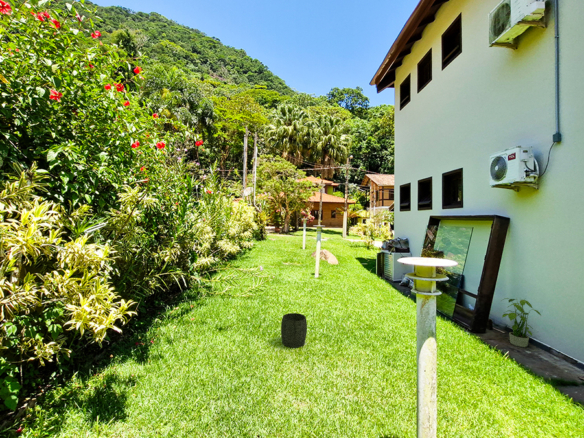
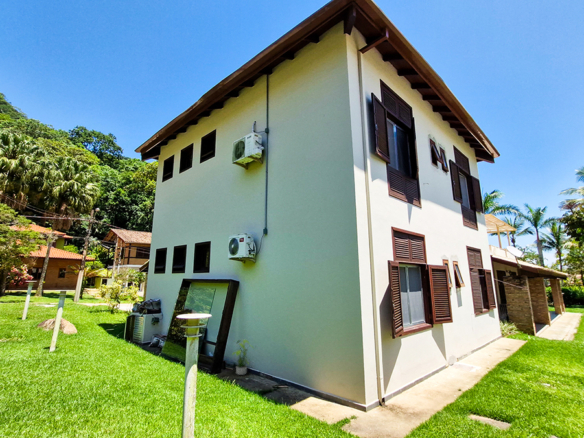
woven basket: present [281,313,307,348] -> none [26,387,63,427]

